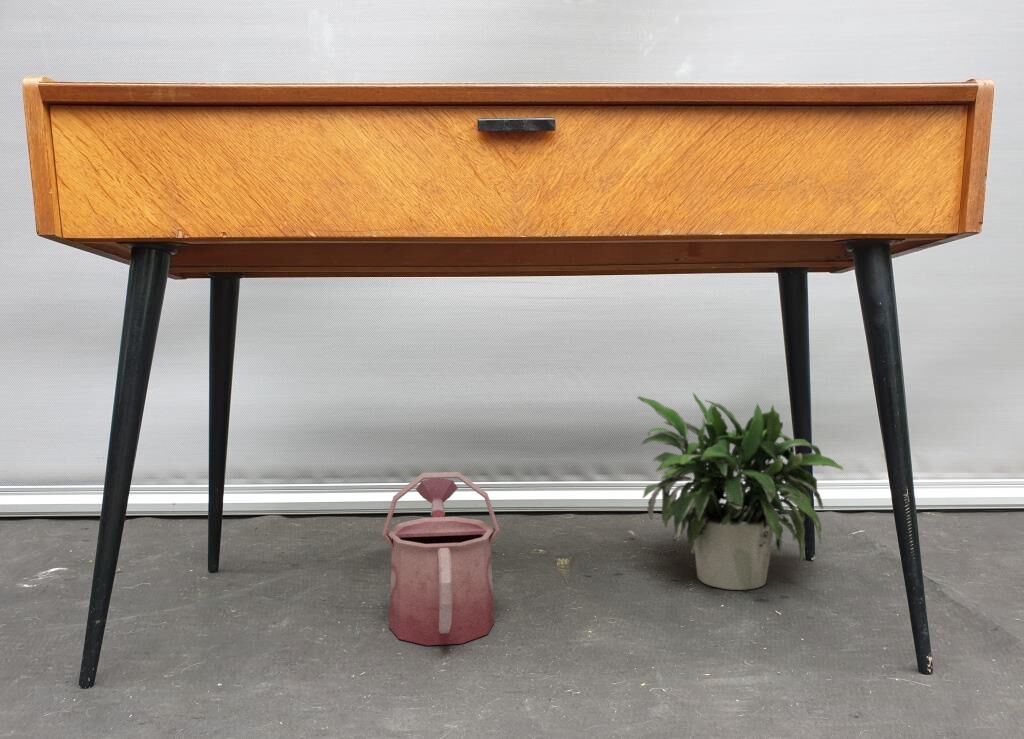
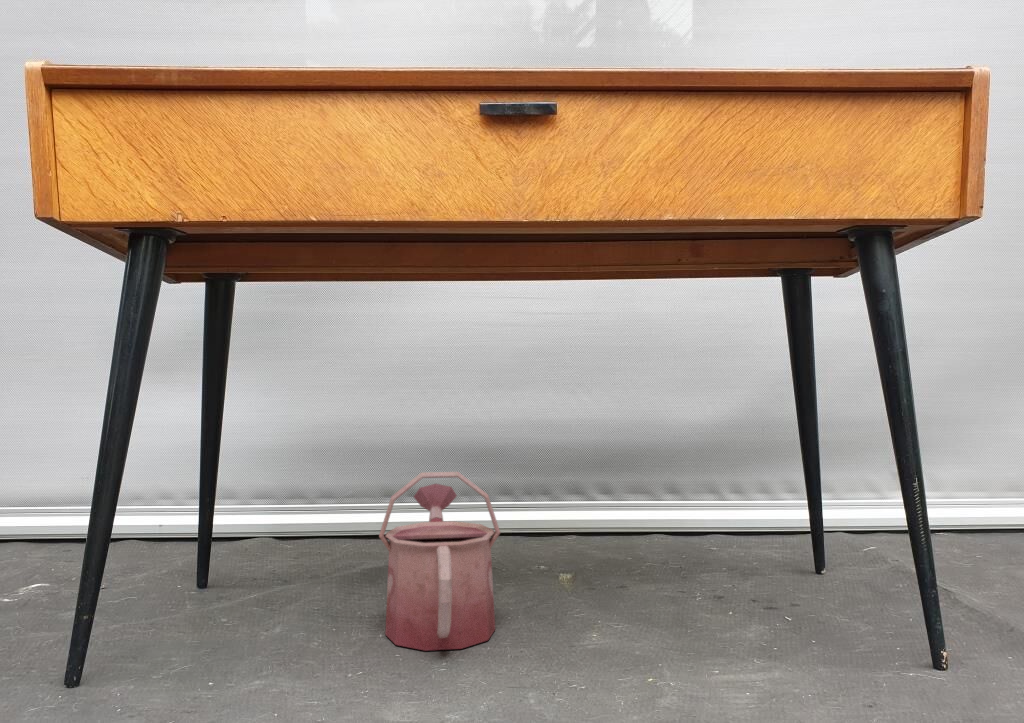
potted plant: present [629,394,843,590] -> none [631,401,852,601]

